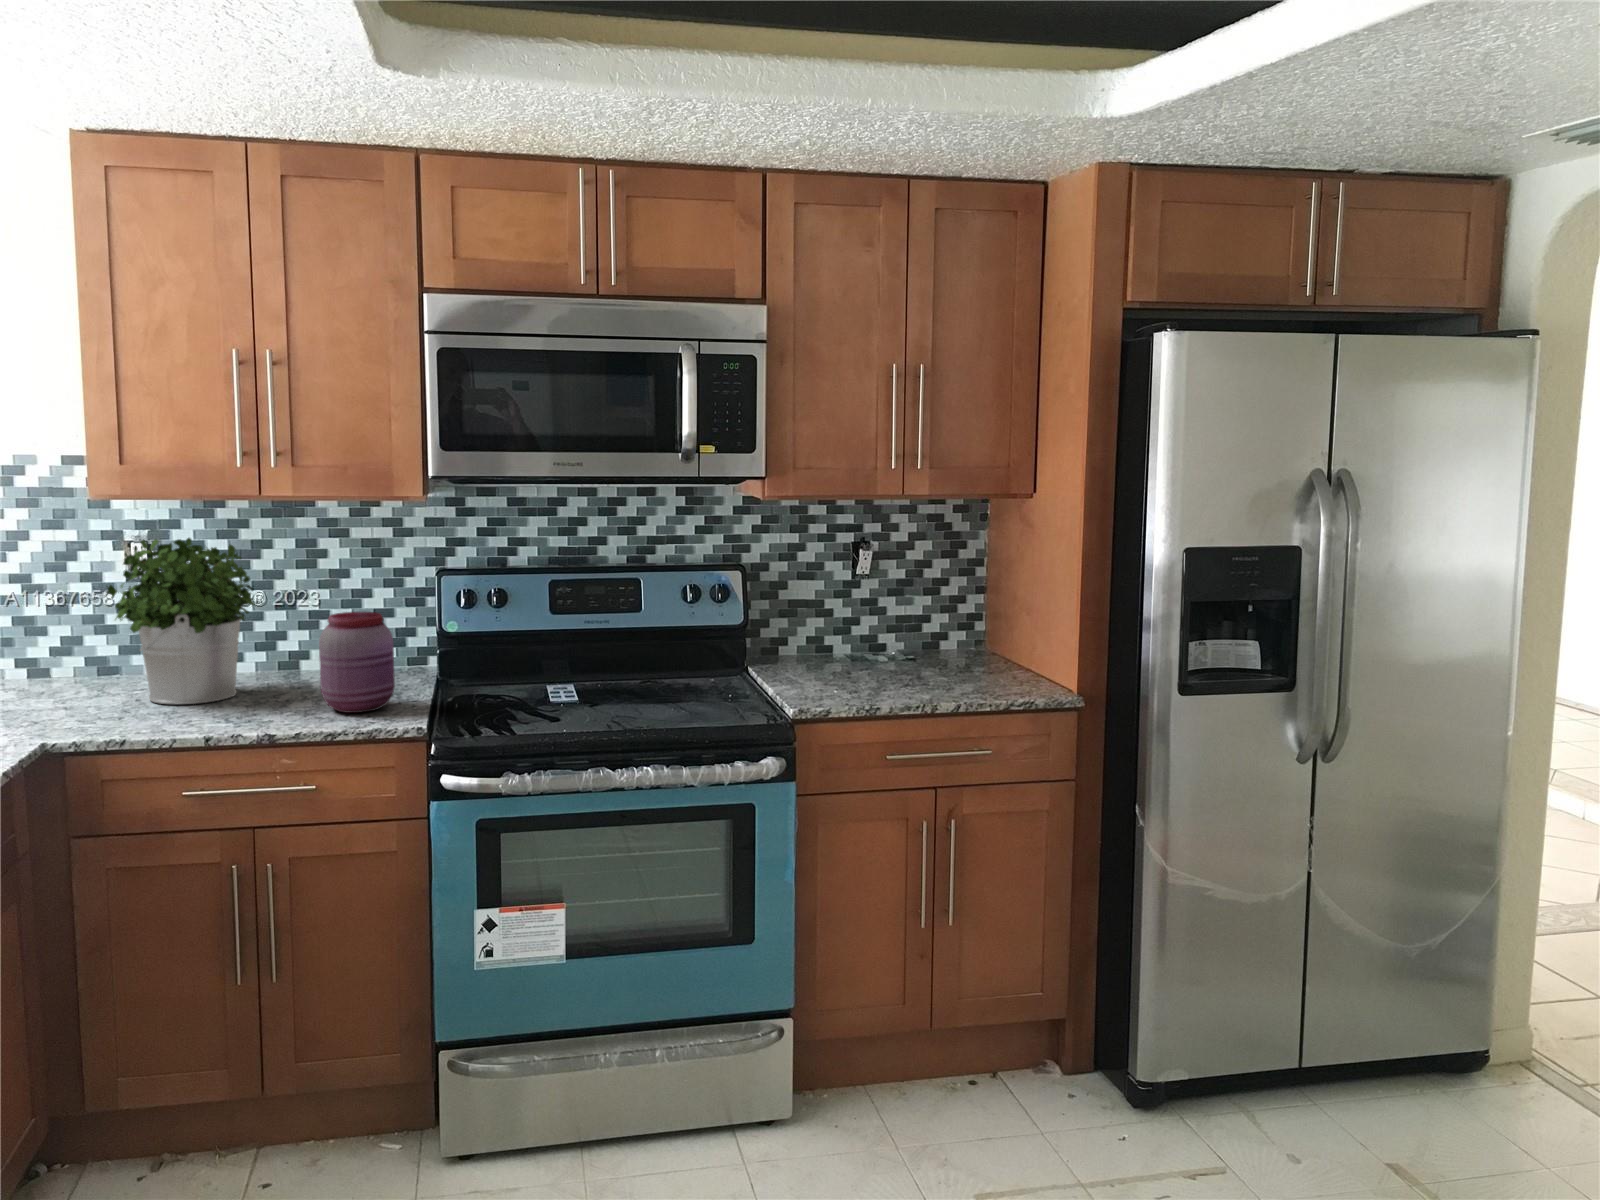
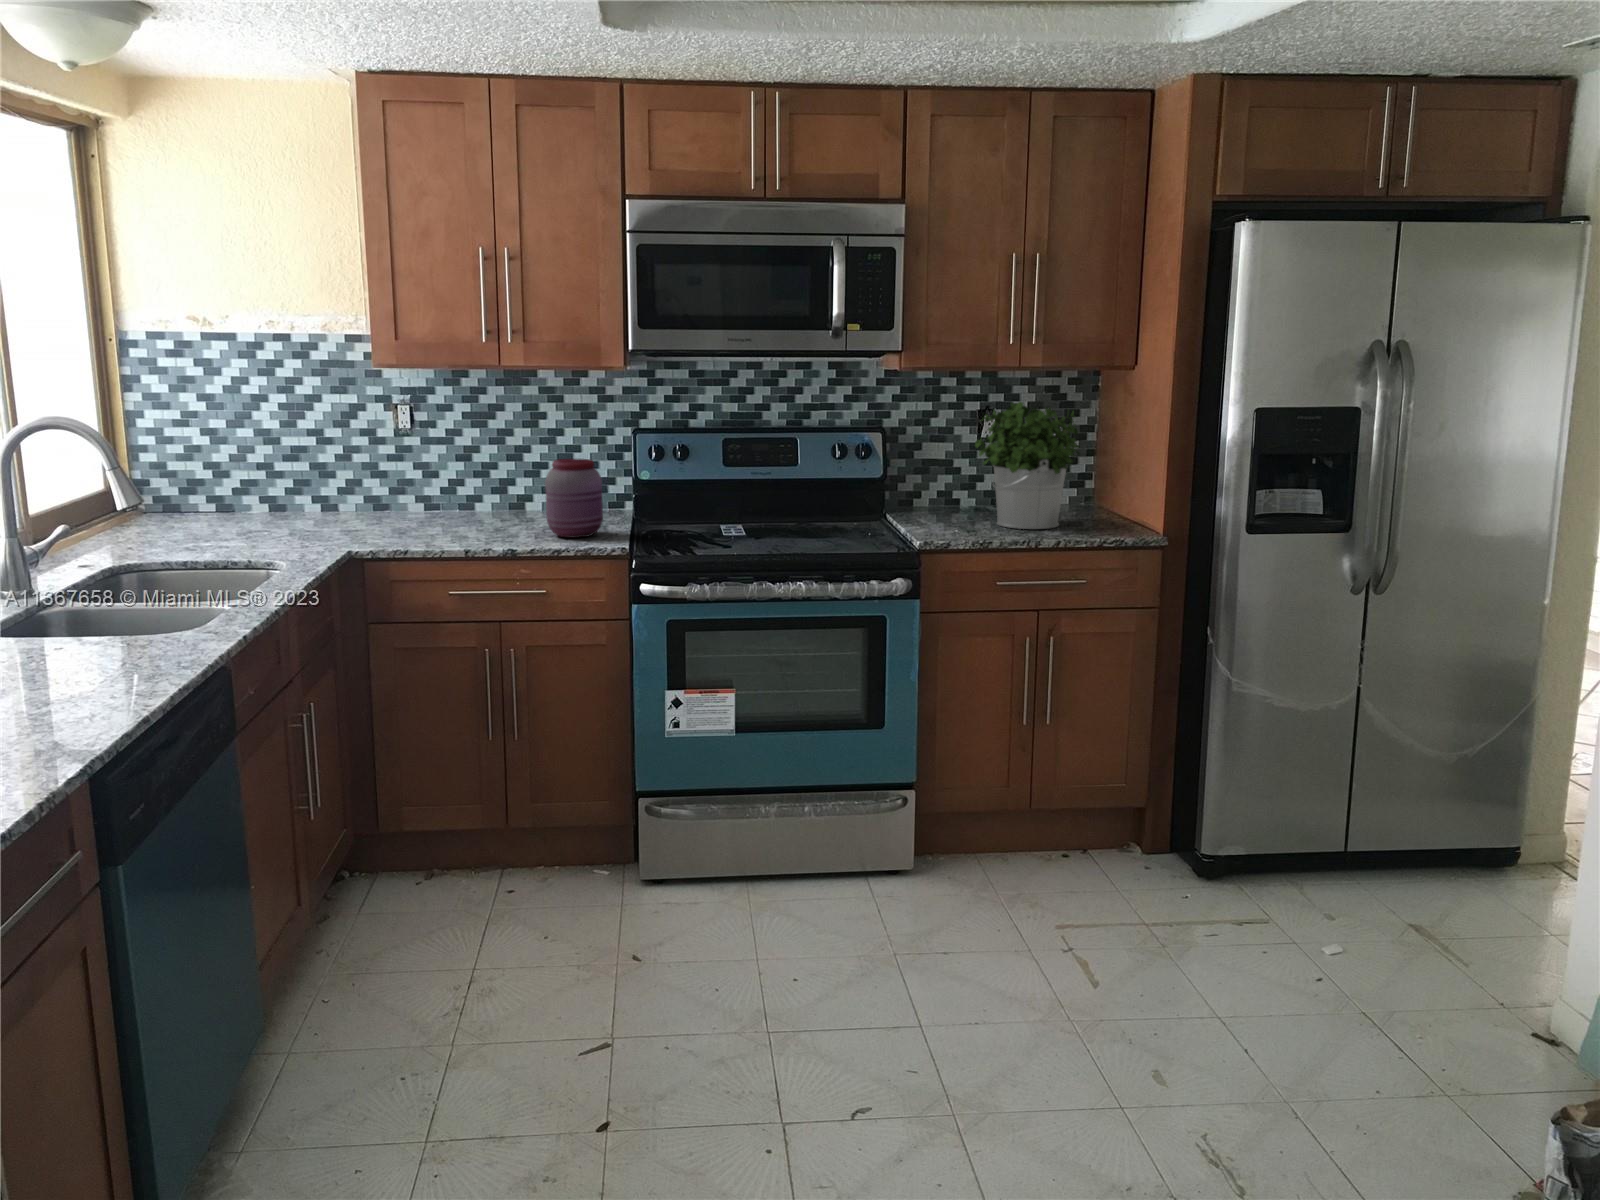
potted plant: present [105,538,255,704] -> present [975,402,1080,529]

